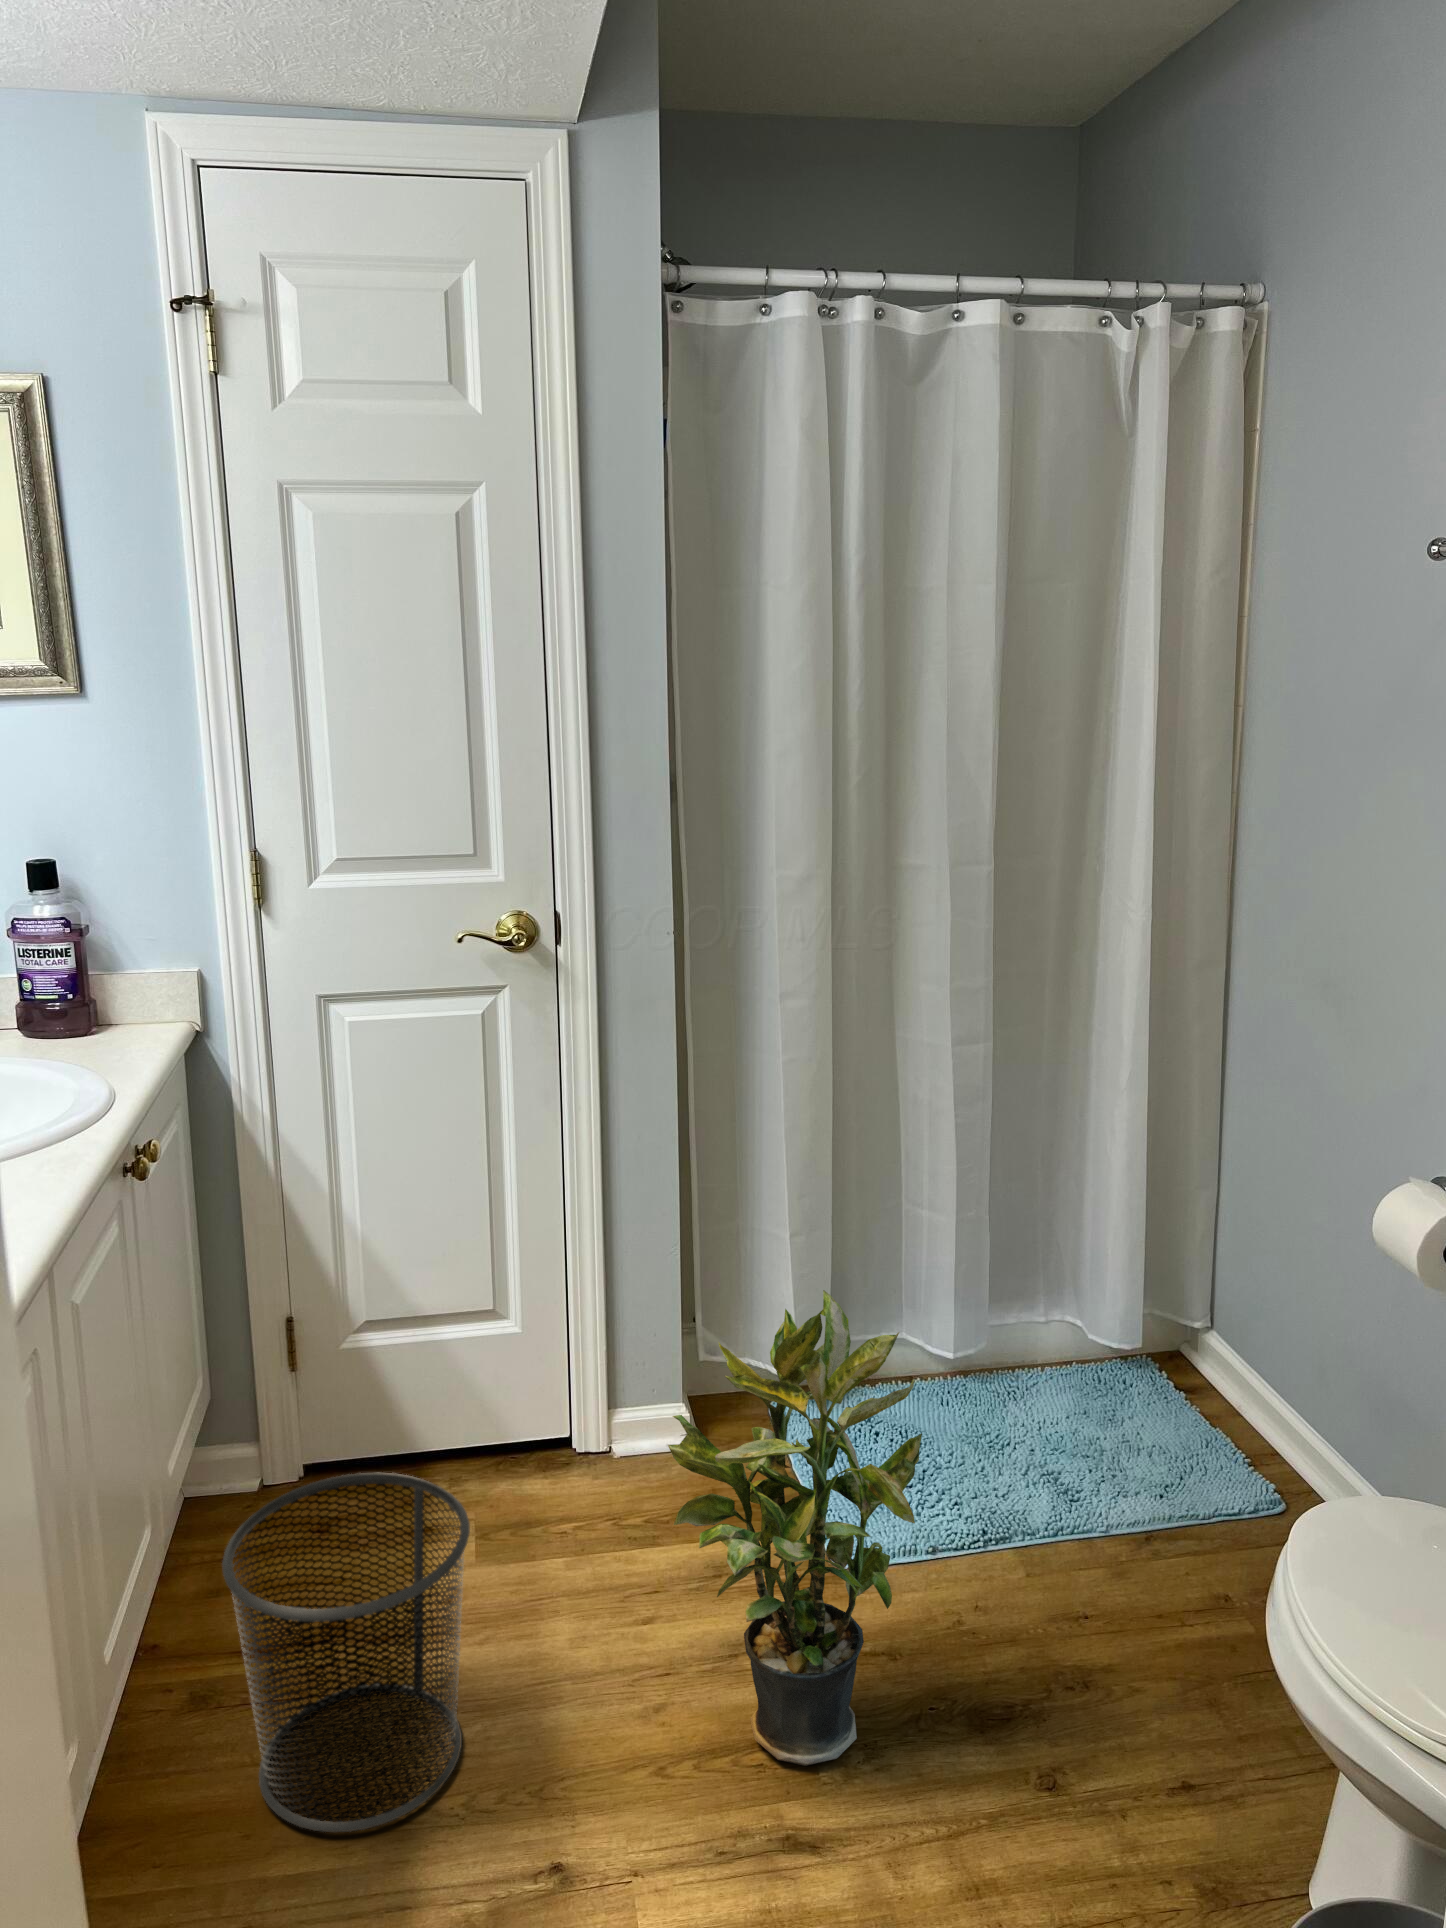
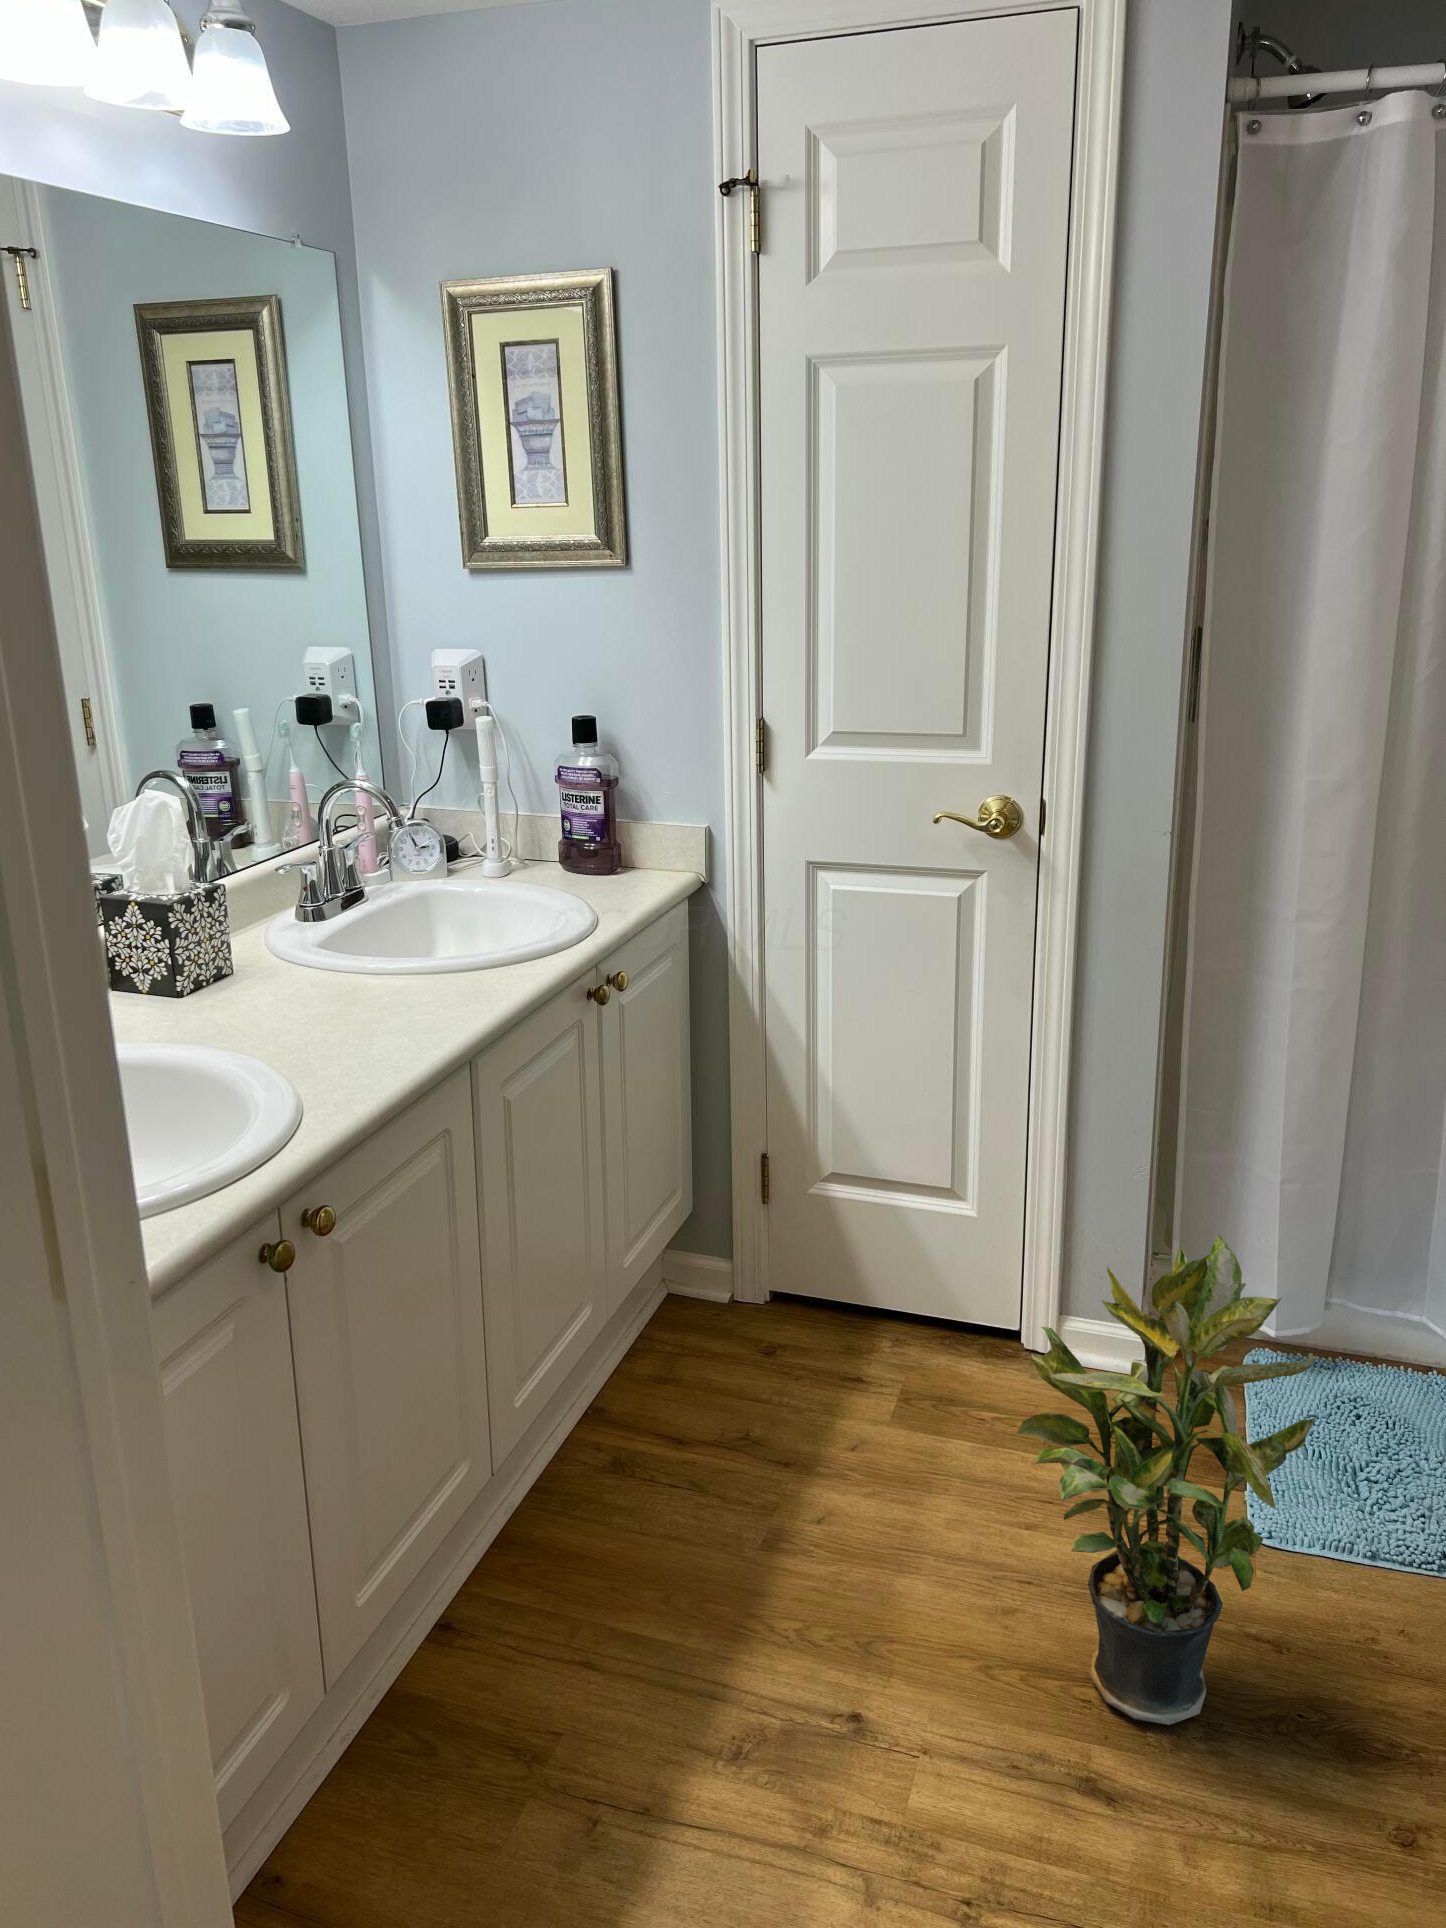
waste bin: present [222,1473,470,1832] -> none [615,1302,836,1618]

